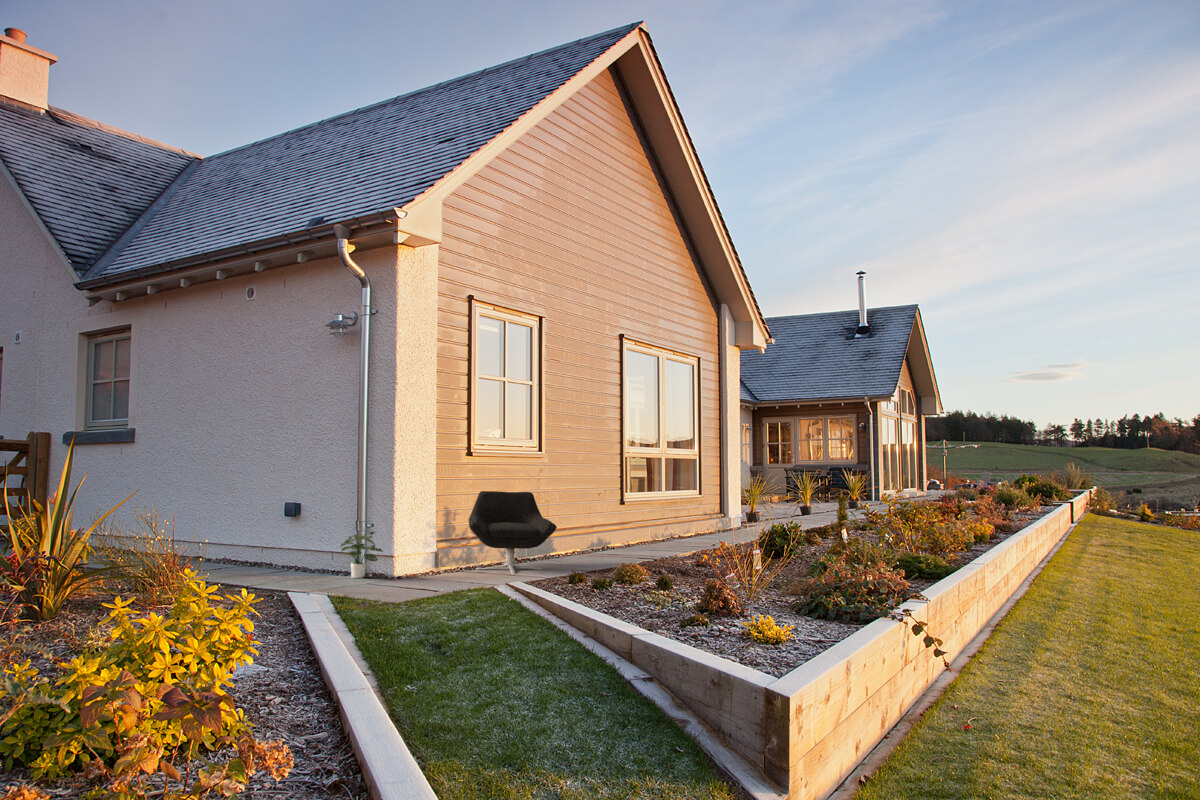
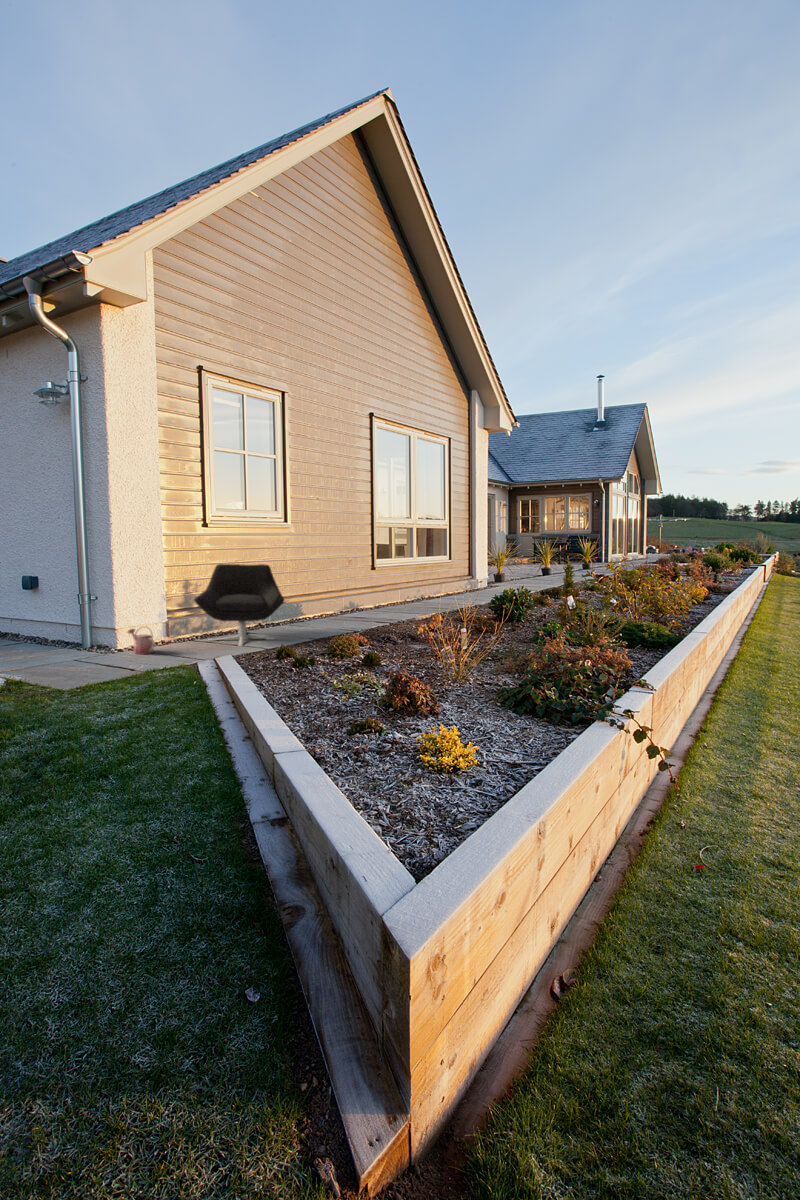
potted plant: present [340,531,383,578] -> none [54,607,104,654]
watering can: none [406,551,438,579] -> present [128,627,154,654]

